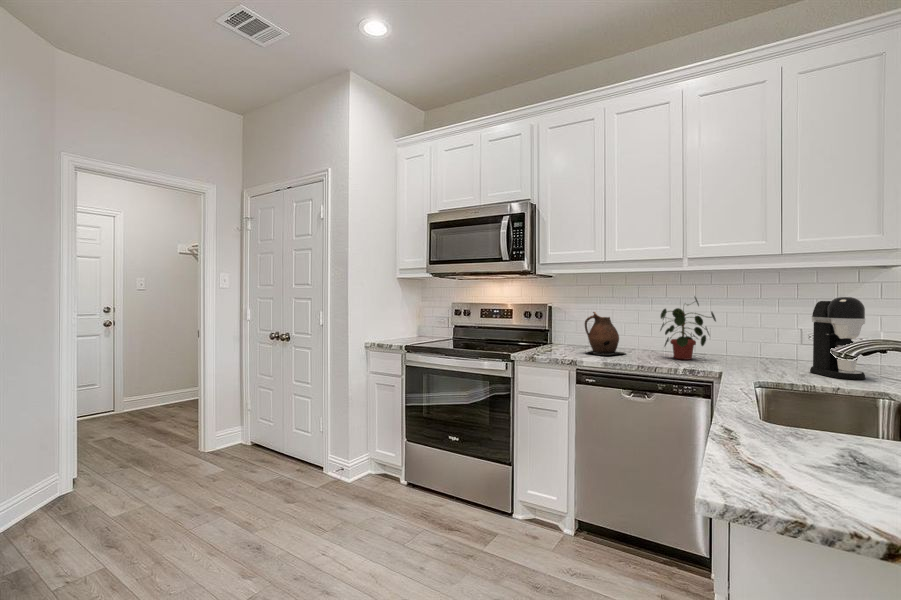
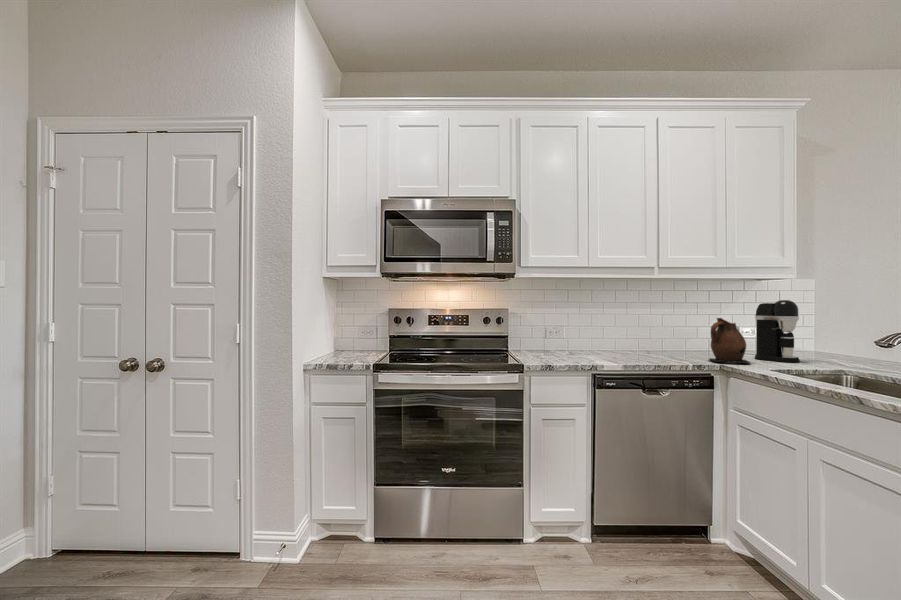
potted plant: present [660,297,716,360] -> none [629,300,678,357]
ceramic pitcher: present [585,312,626,355] -> present [710,318,750,364]

